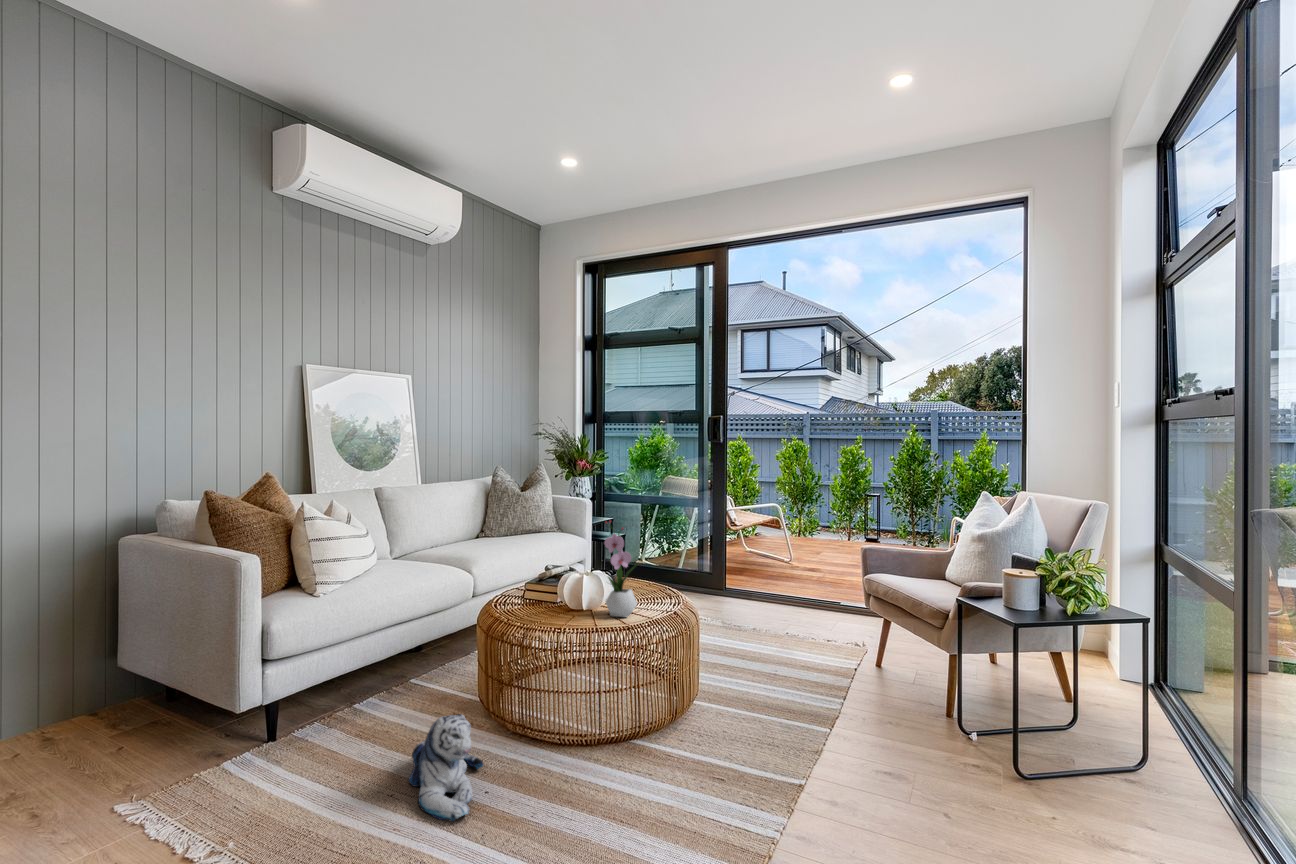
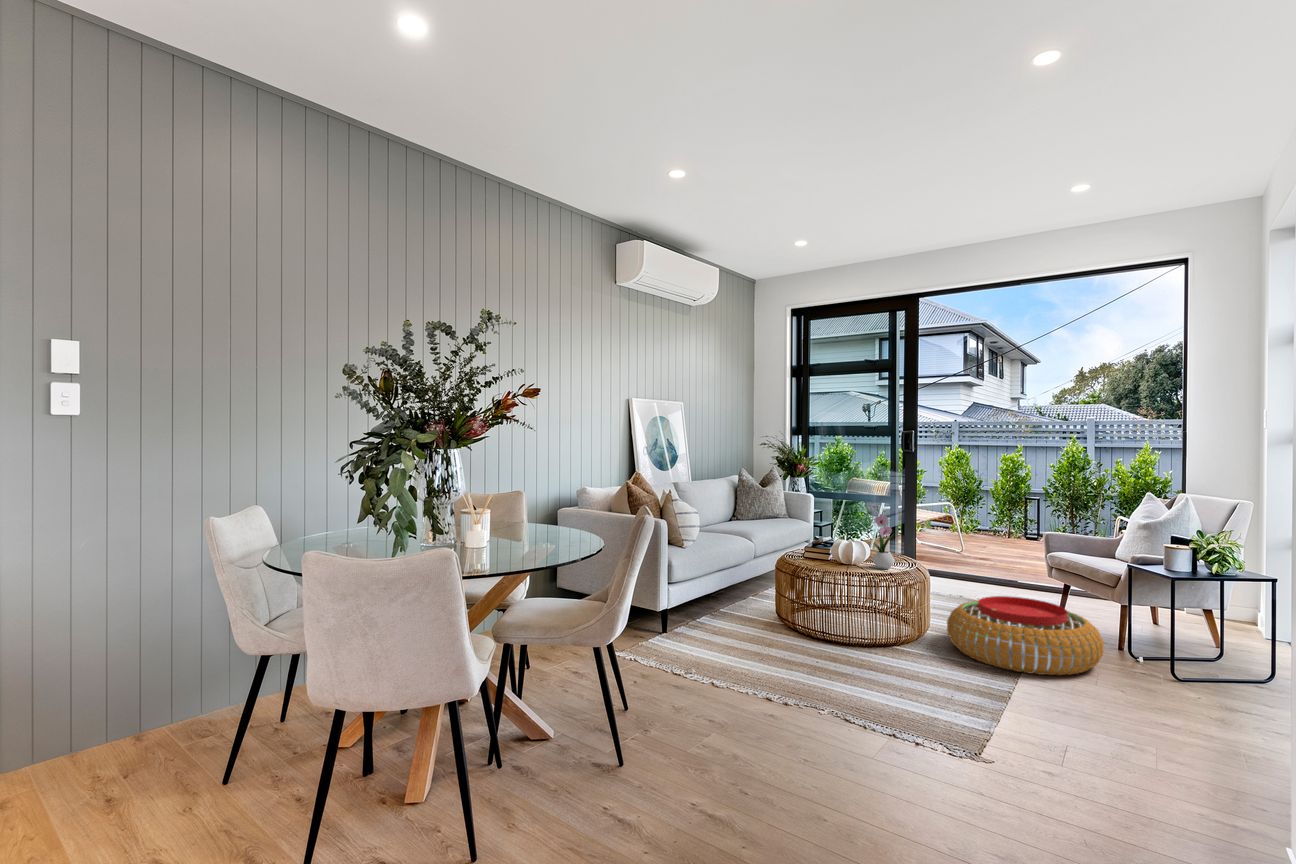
pouf: none [708,649,921,788] -> present [947,596,1104,675]
plush toy: present [408,714,483,821] -> none [768,617,822,673]

